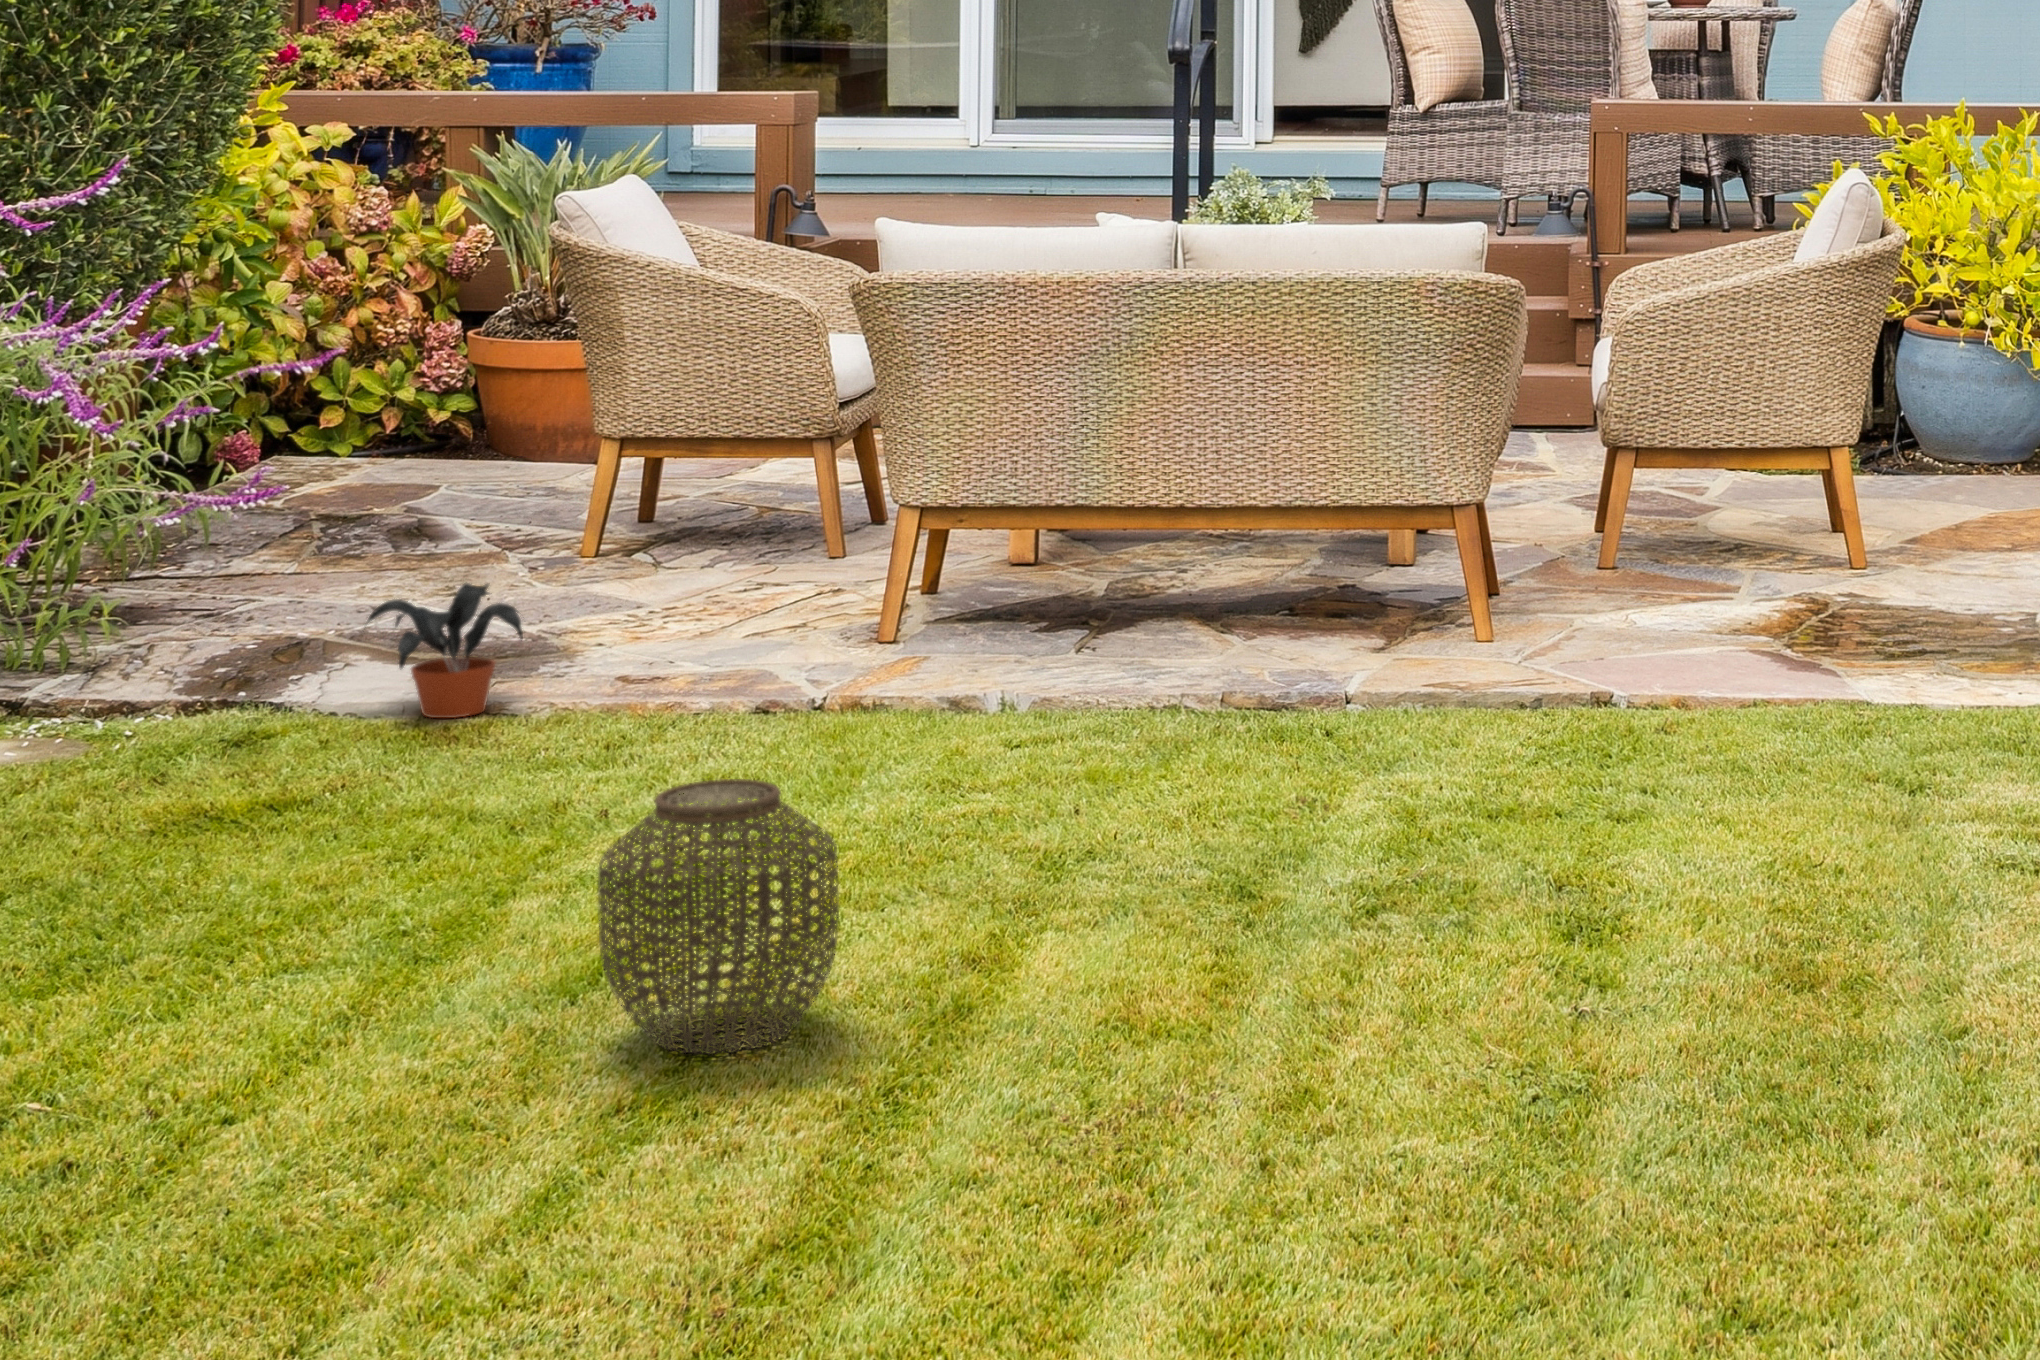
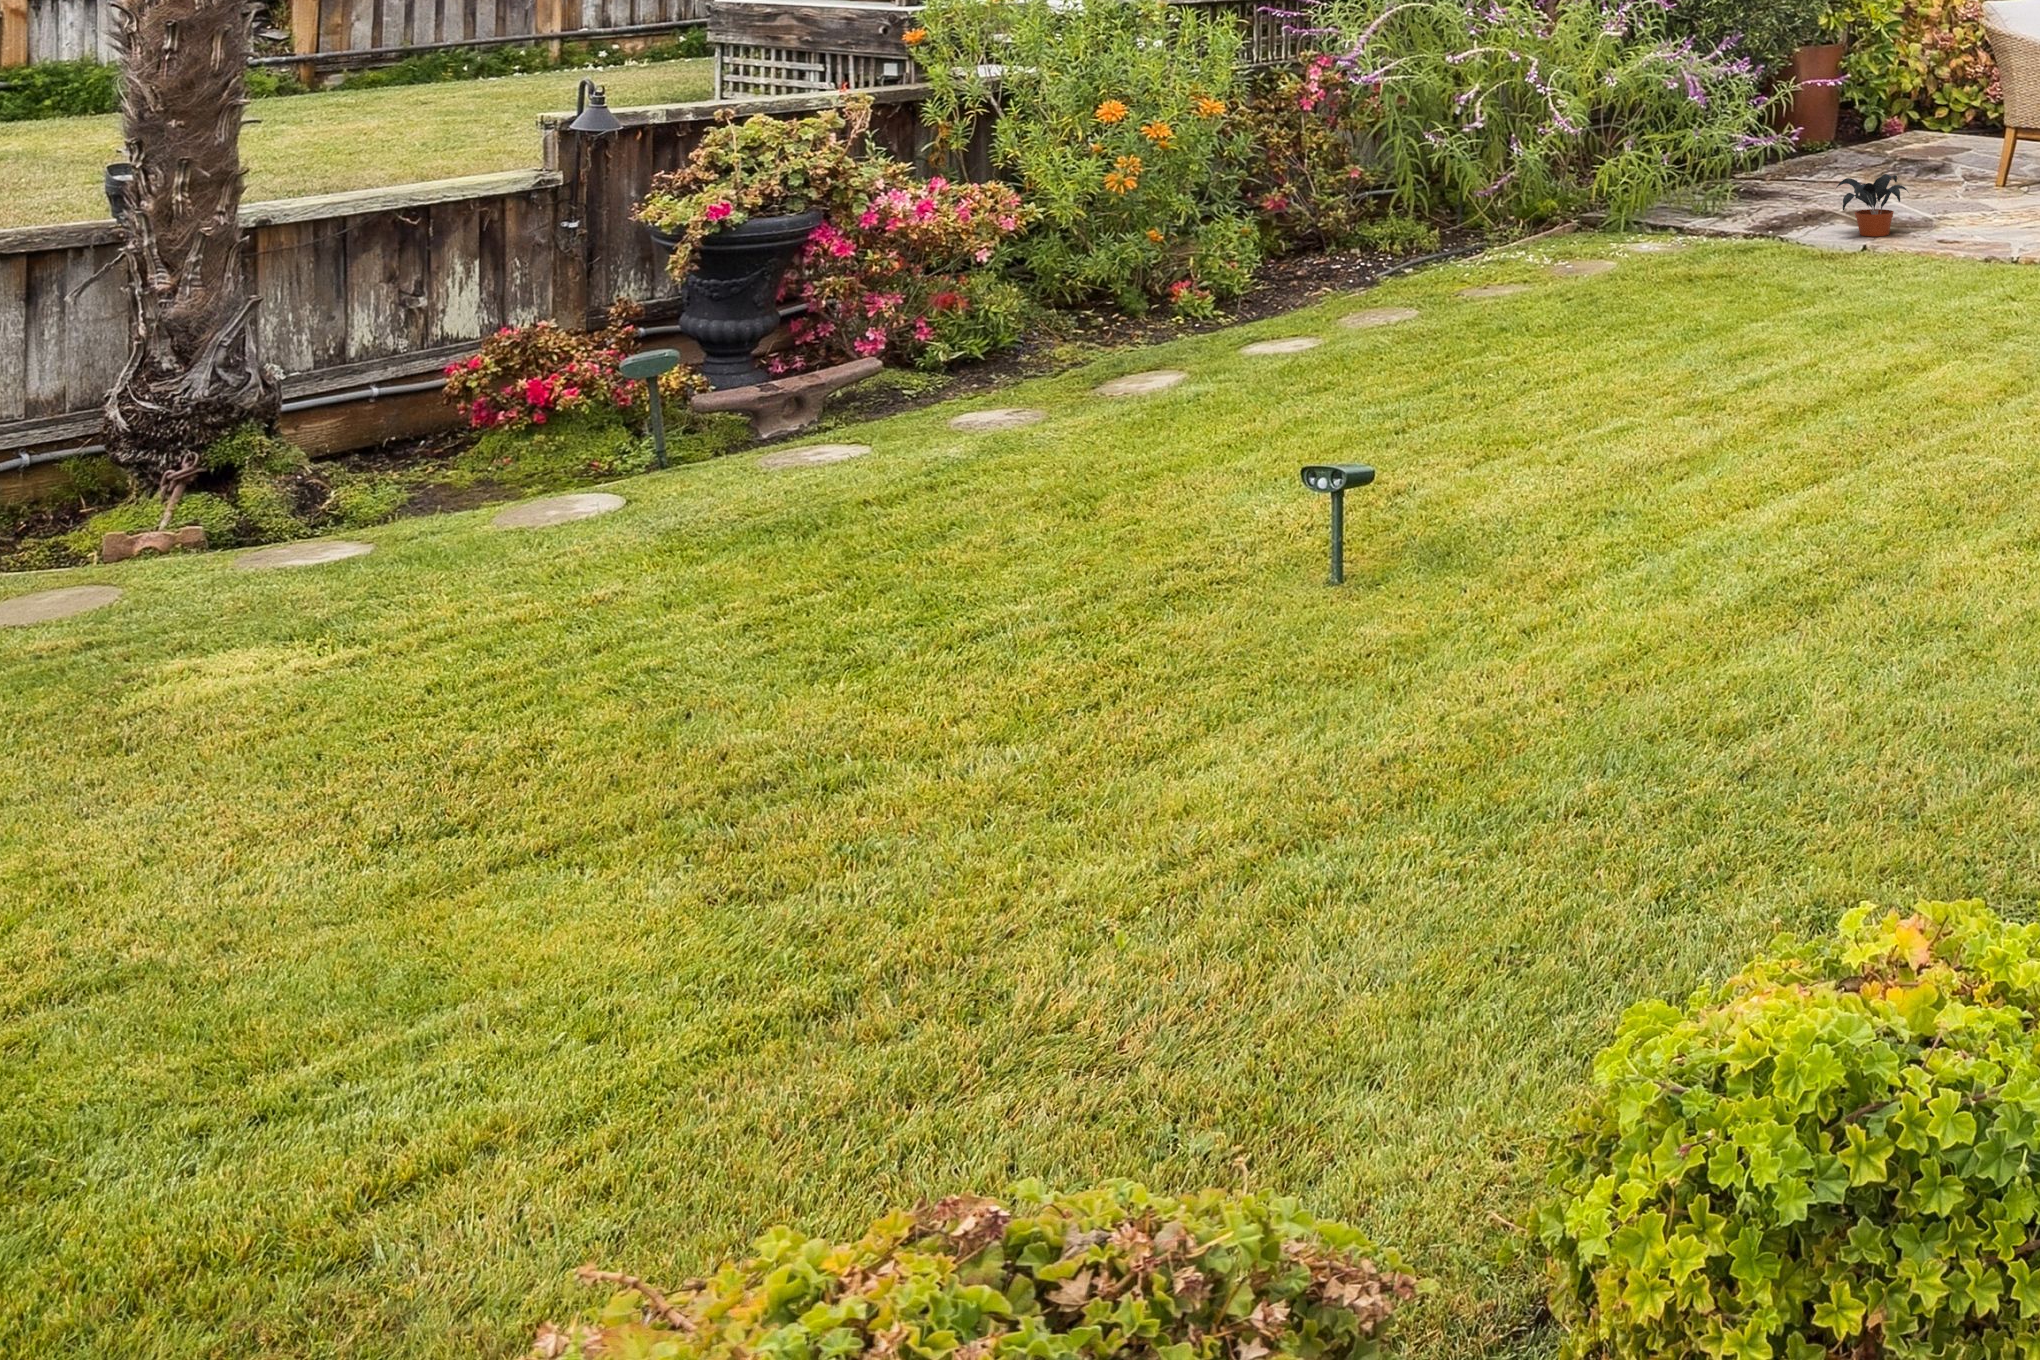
woven basket: present [599,779,839,1054] -> none [1765,243,1871,363]

